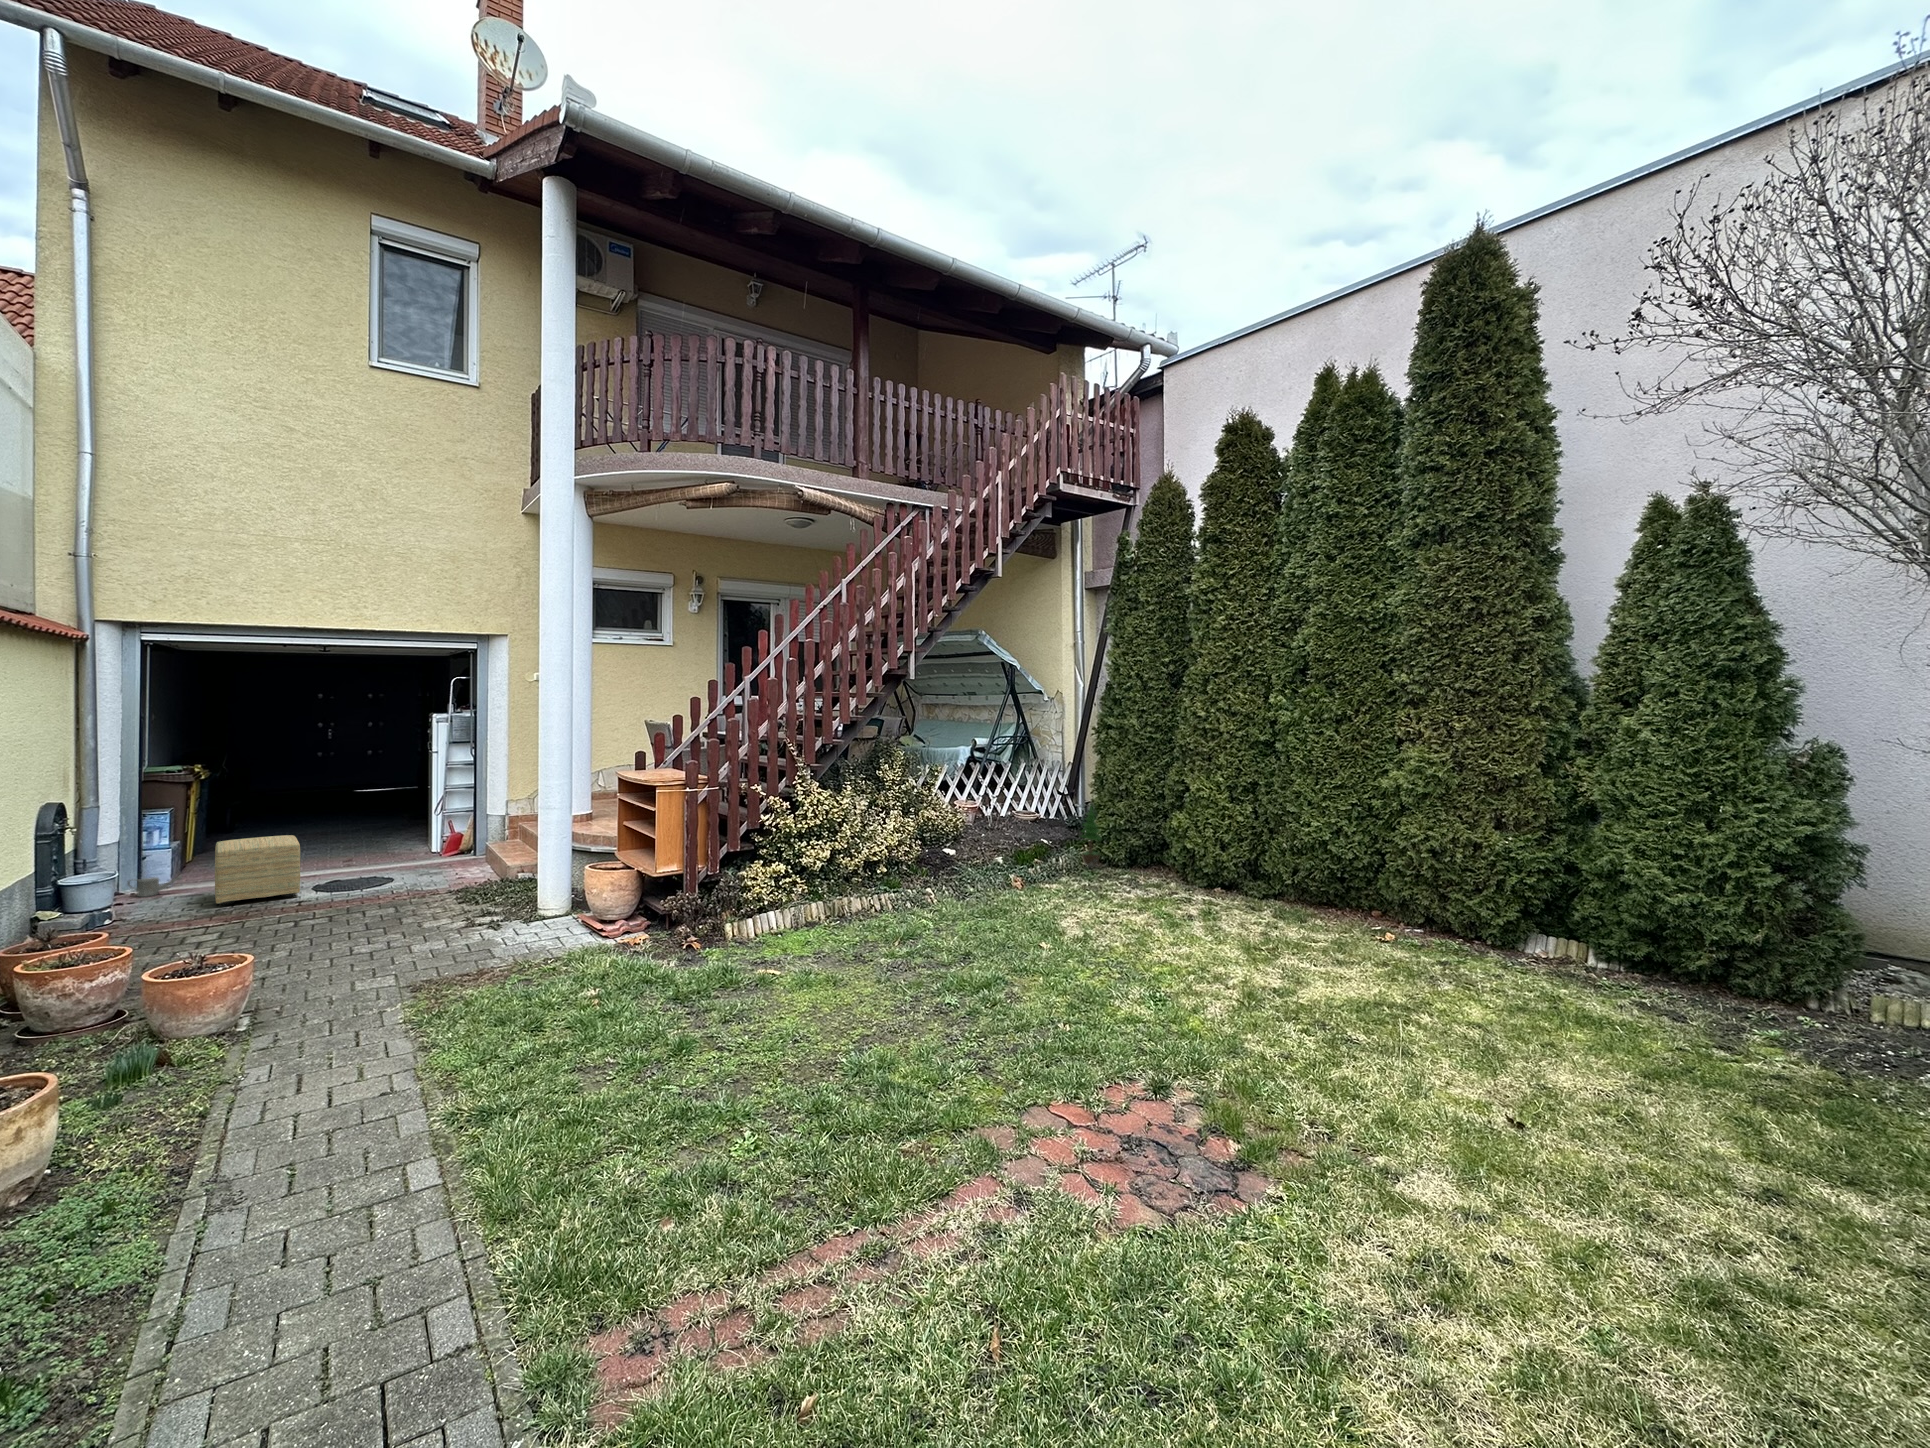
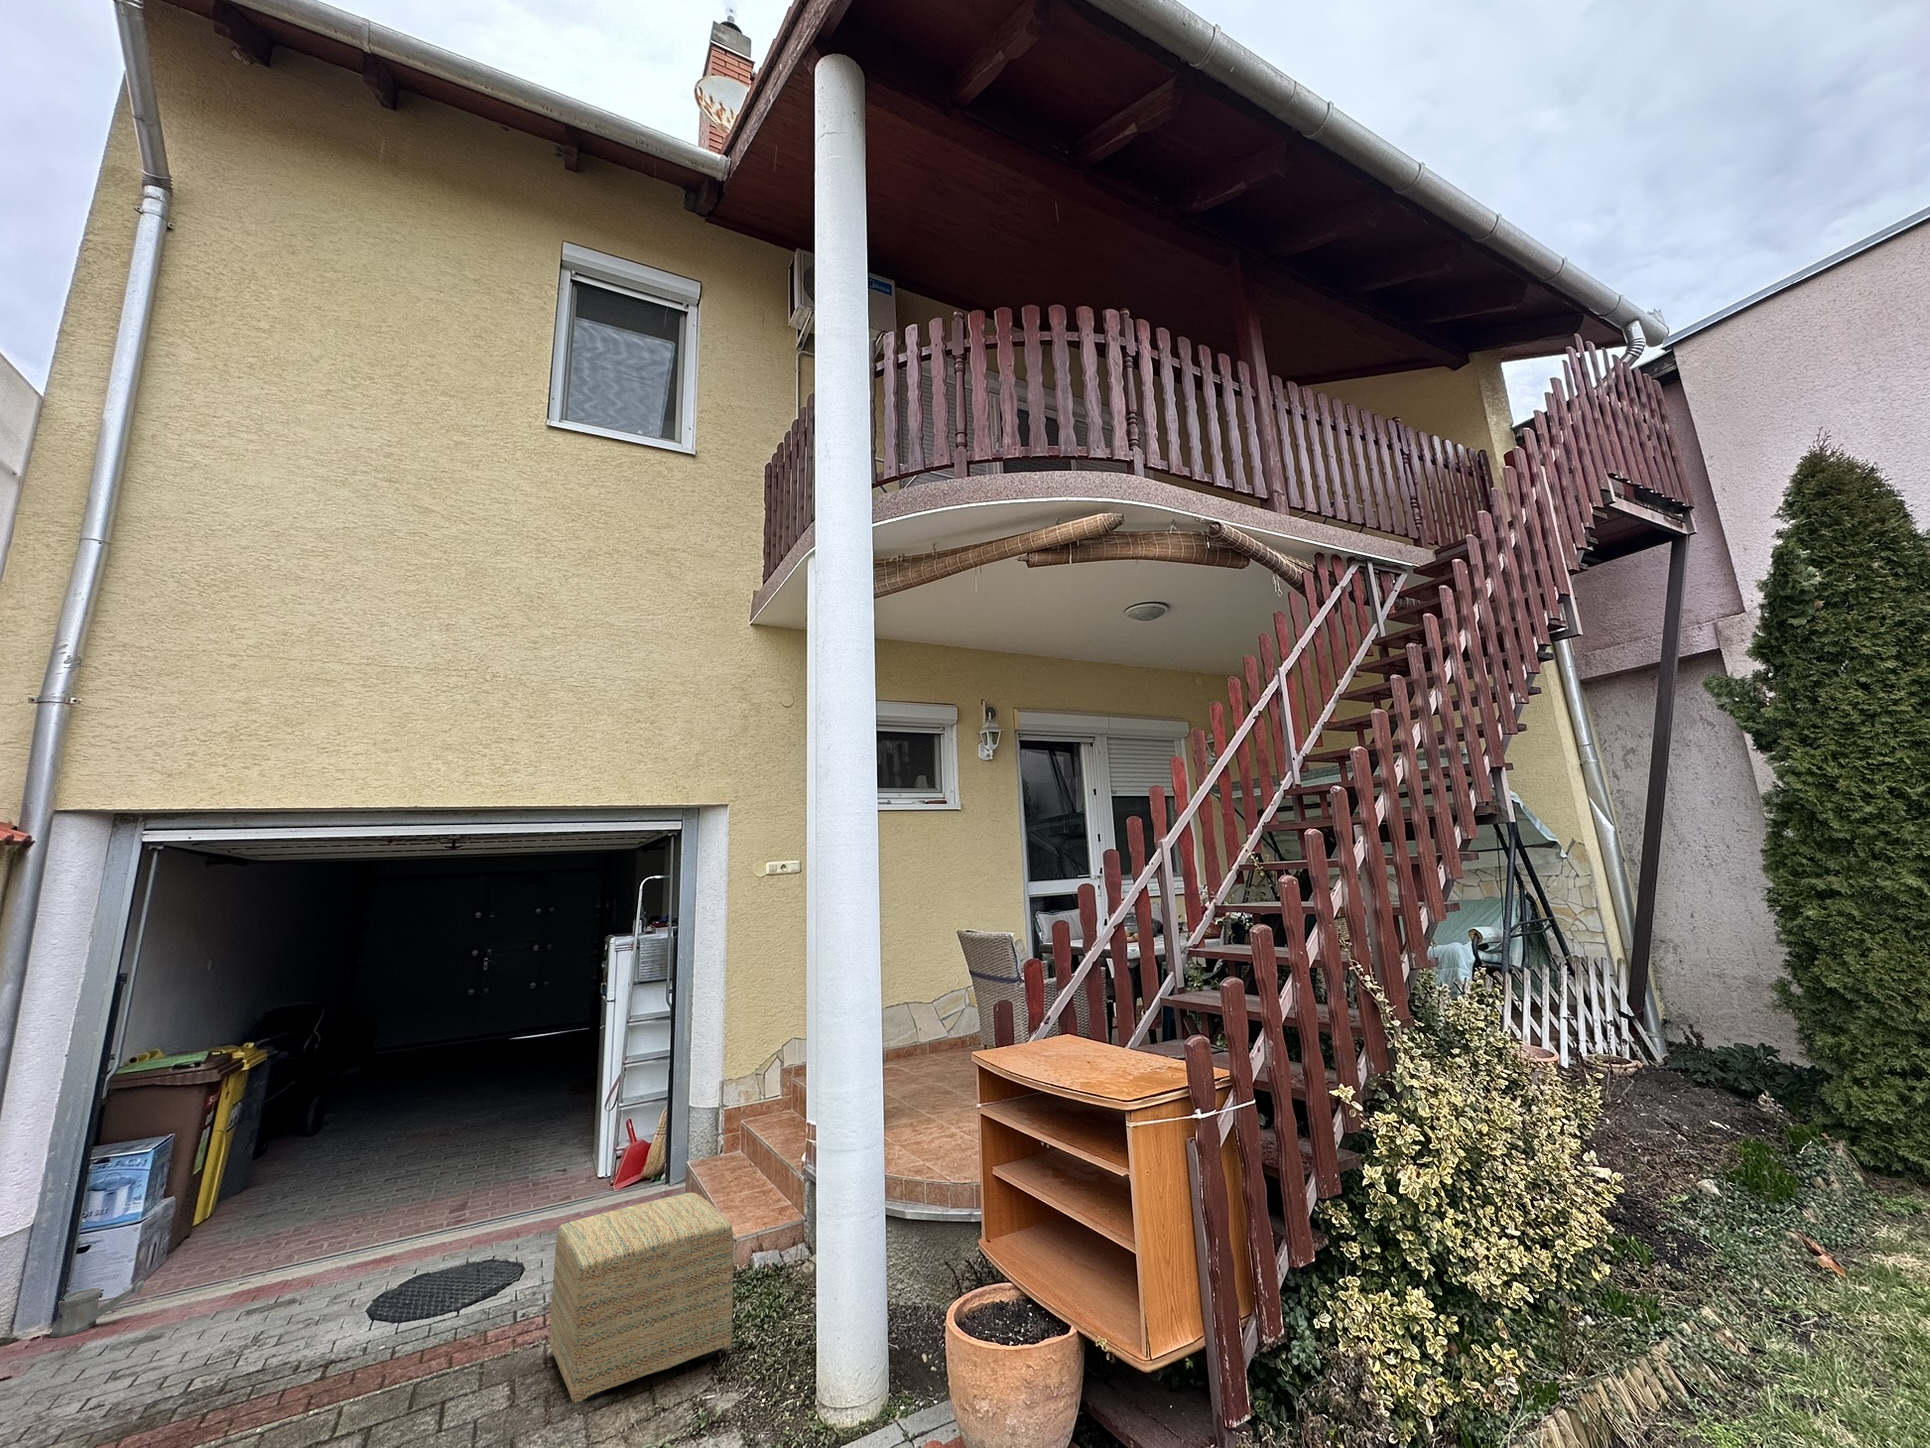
potted tree: present [1081,806,1102,868] -> none [1756,1037,1818,1168]
ottoman: present [215,835,300,905] -> present [549,1193,733,1403]

